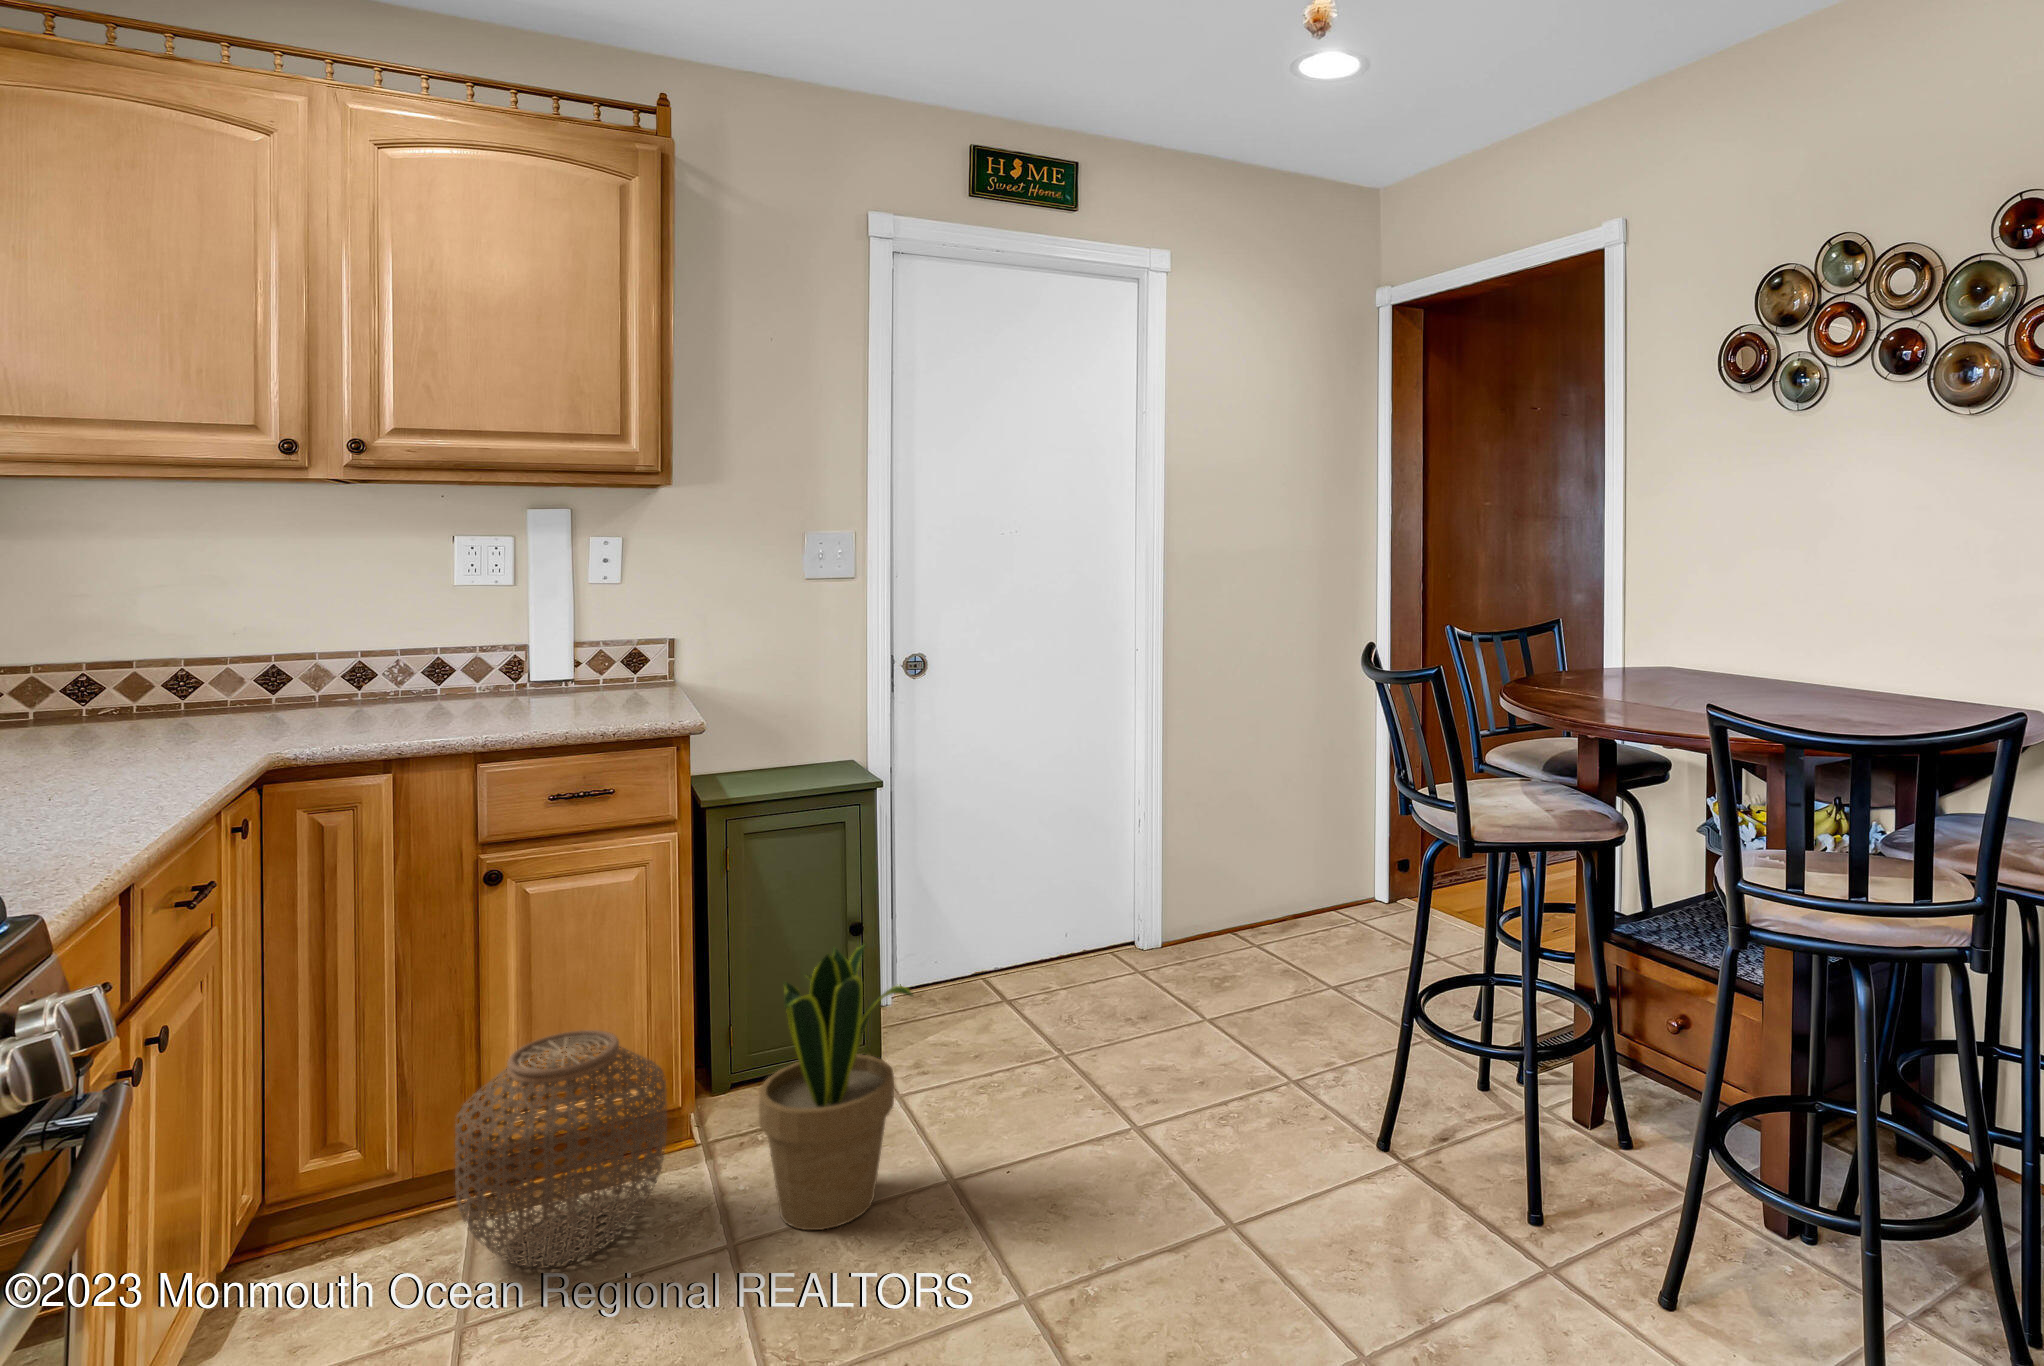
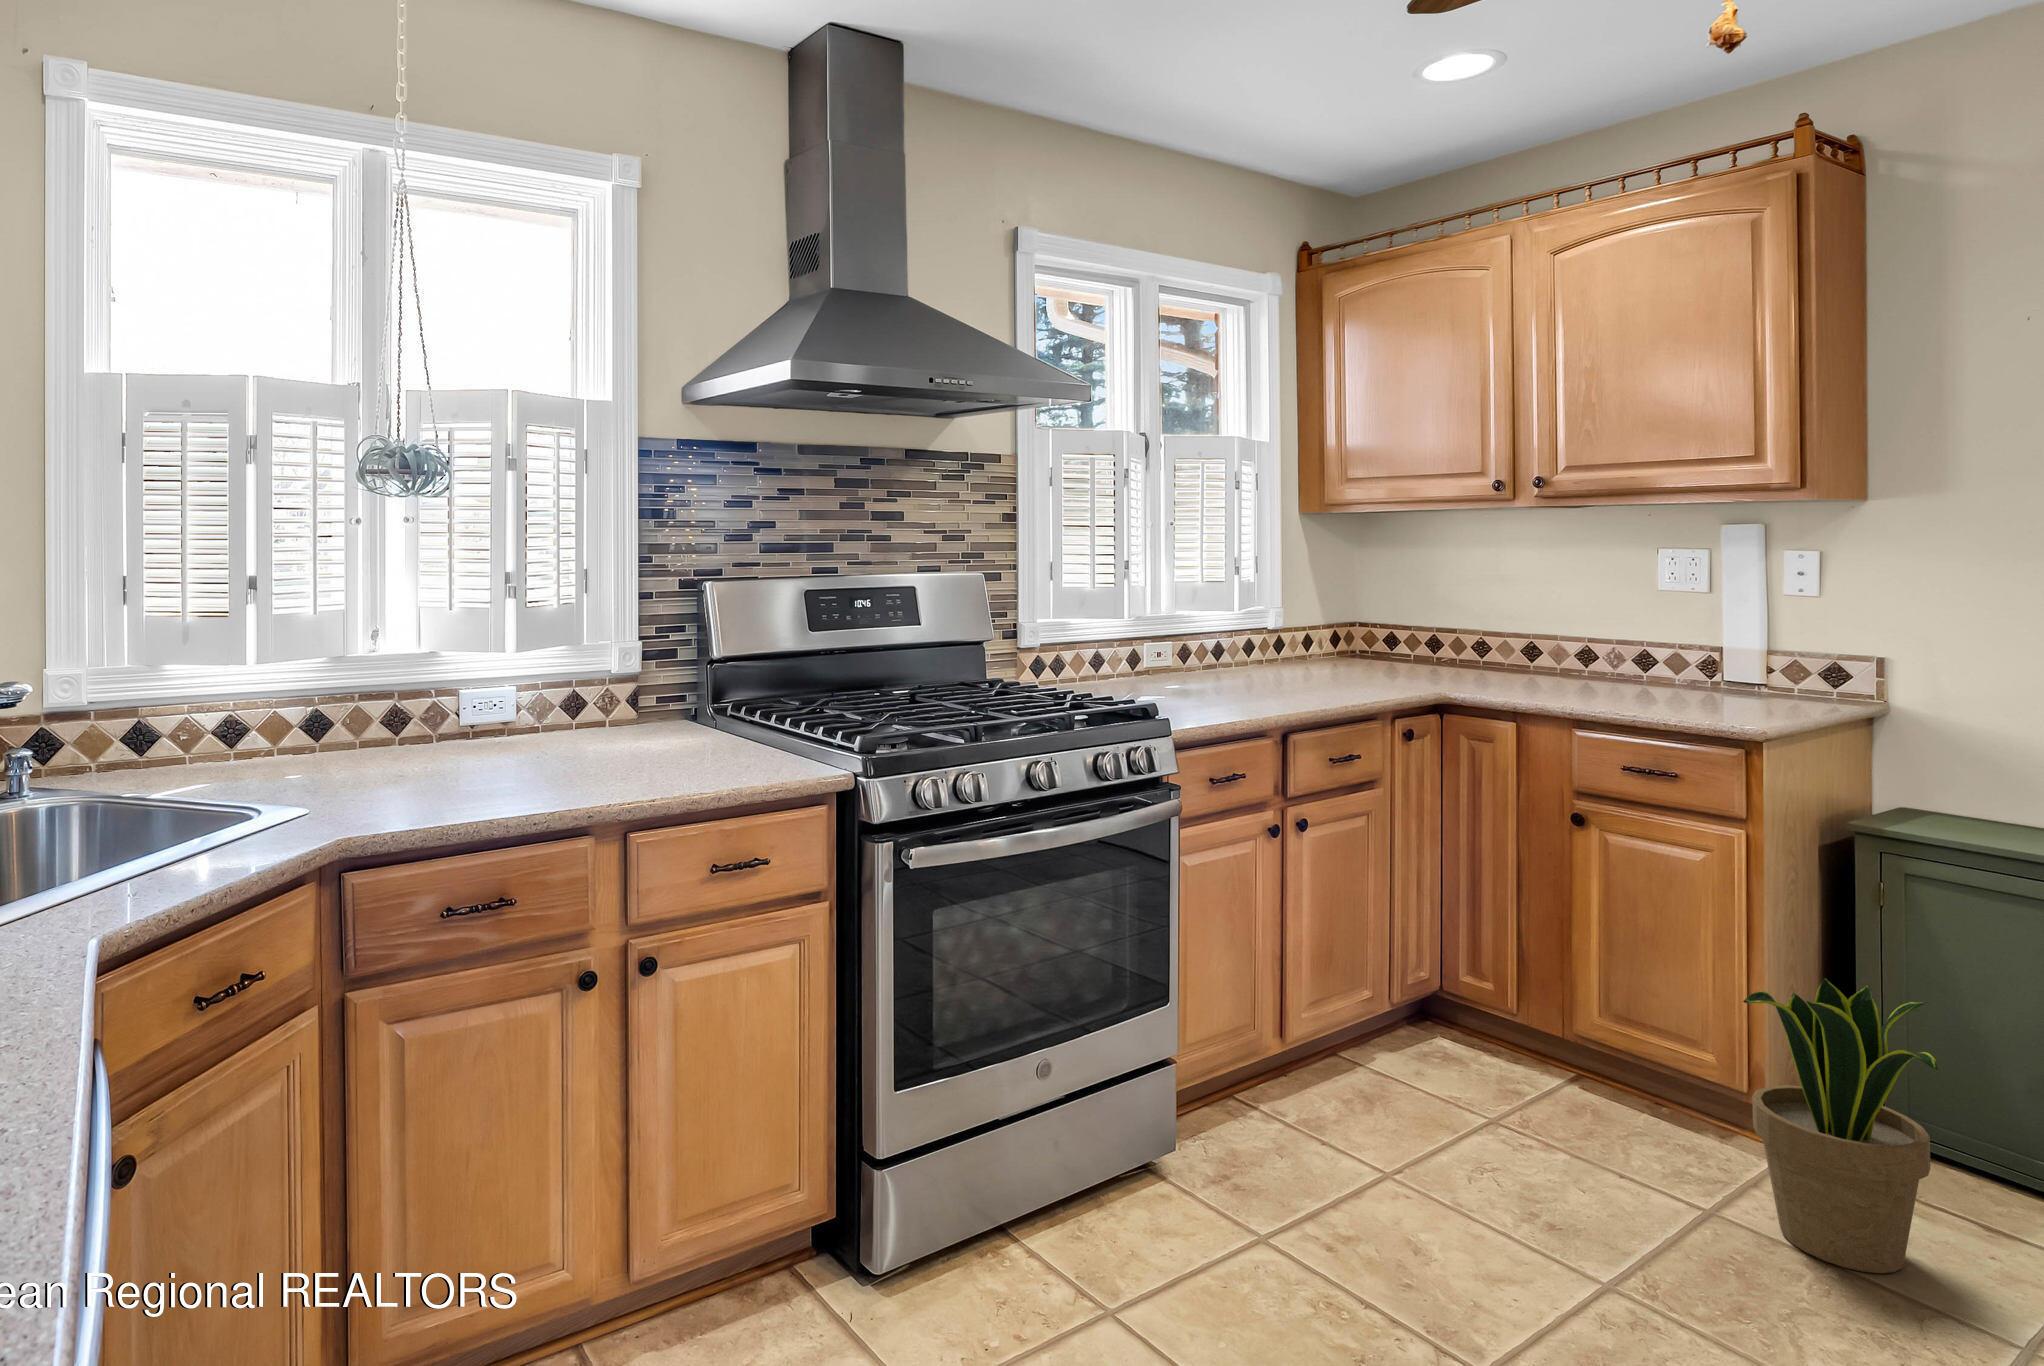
woven basket: present [455,1030,667,1267] -> none [1516,957,1700,1149]

